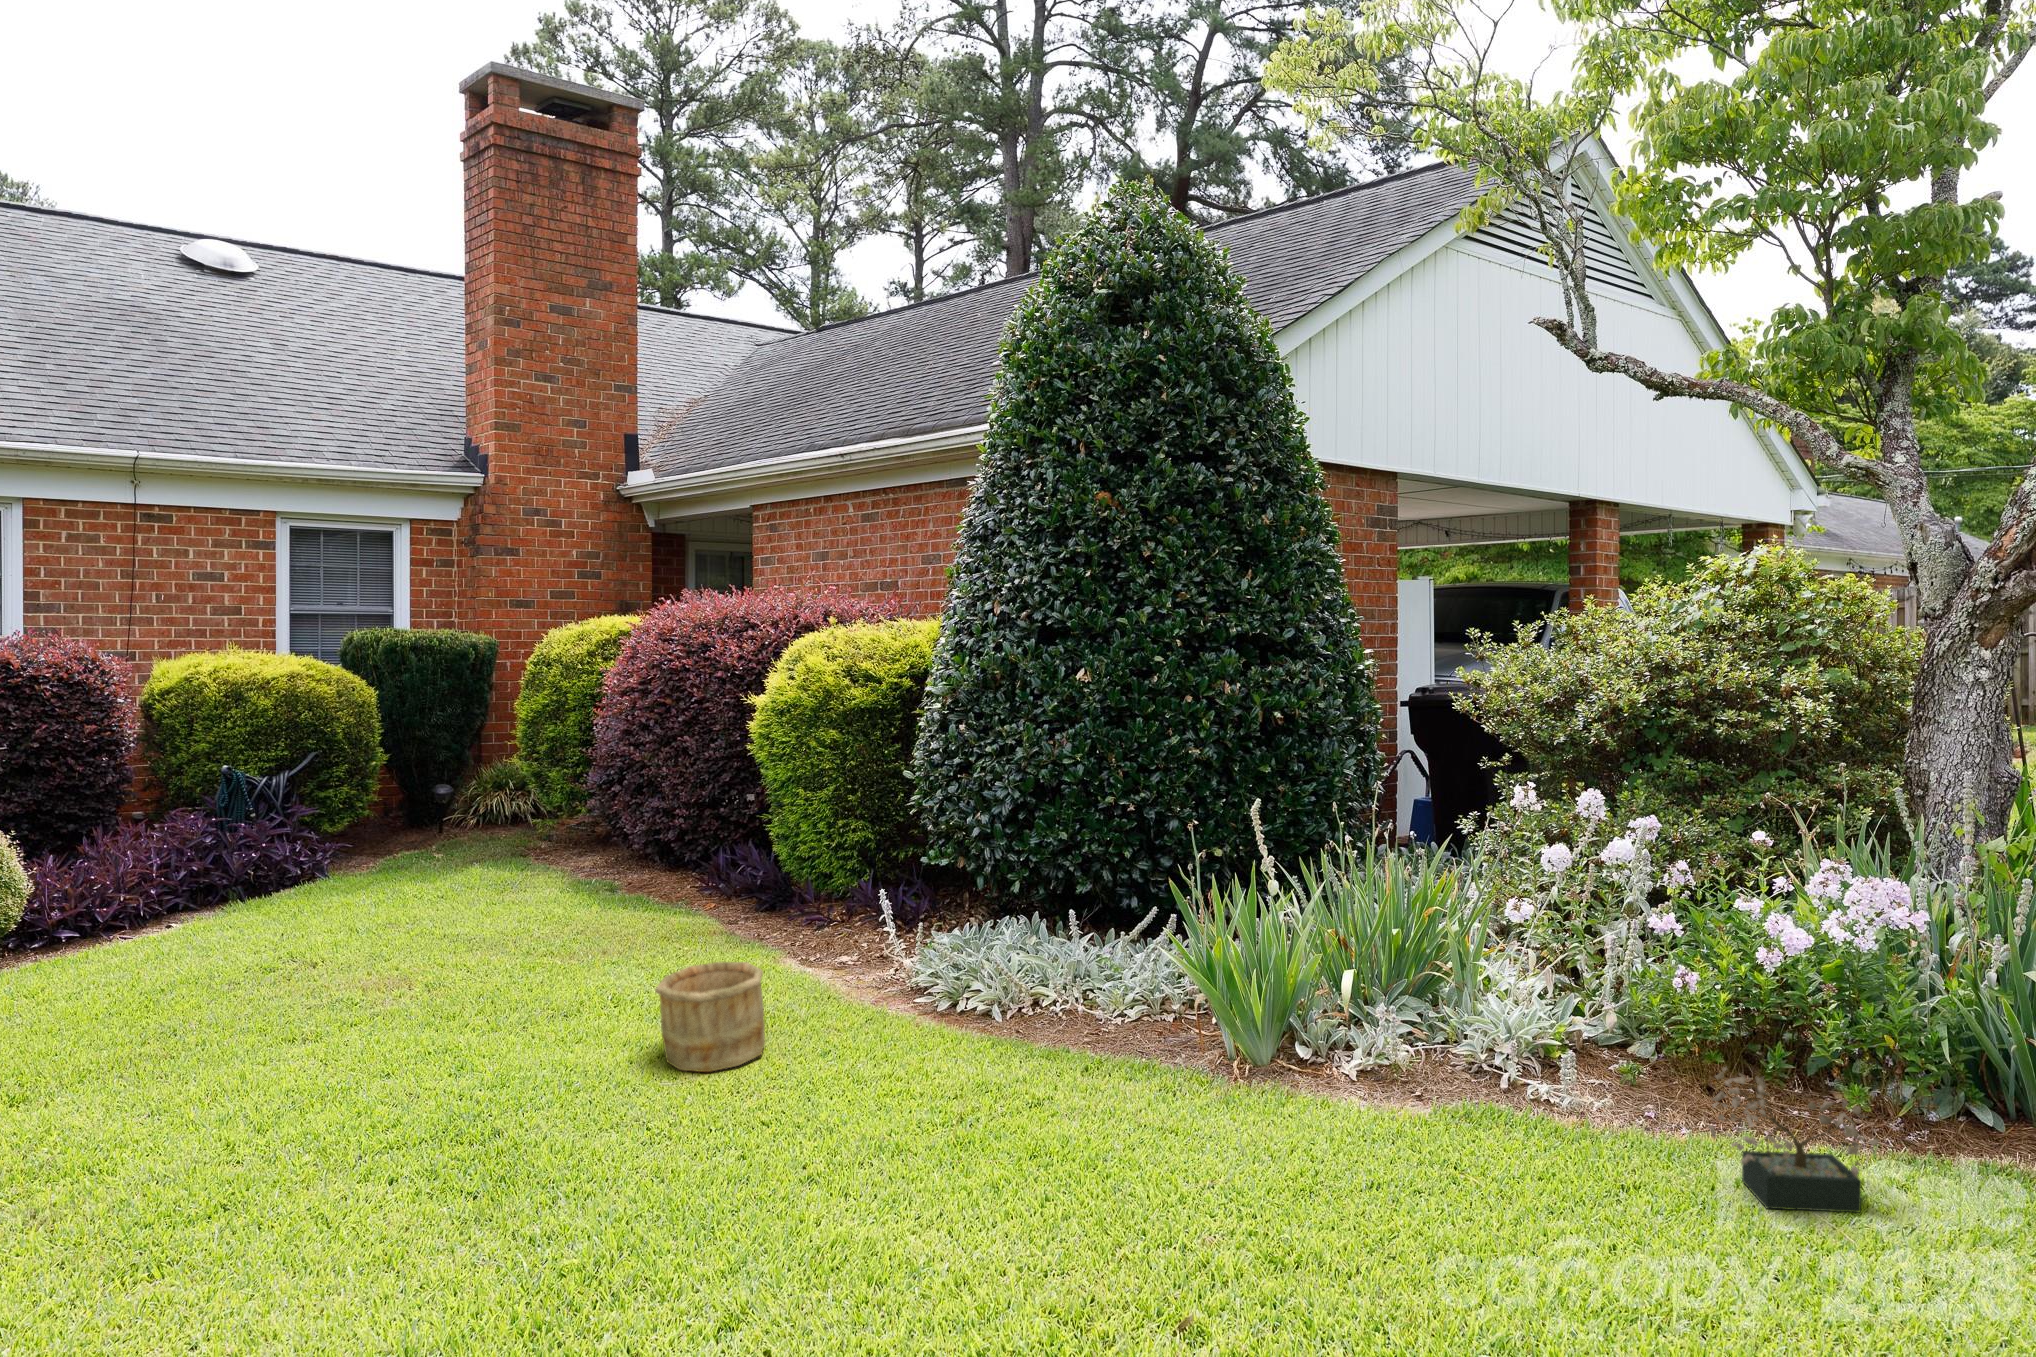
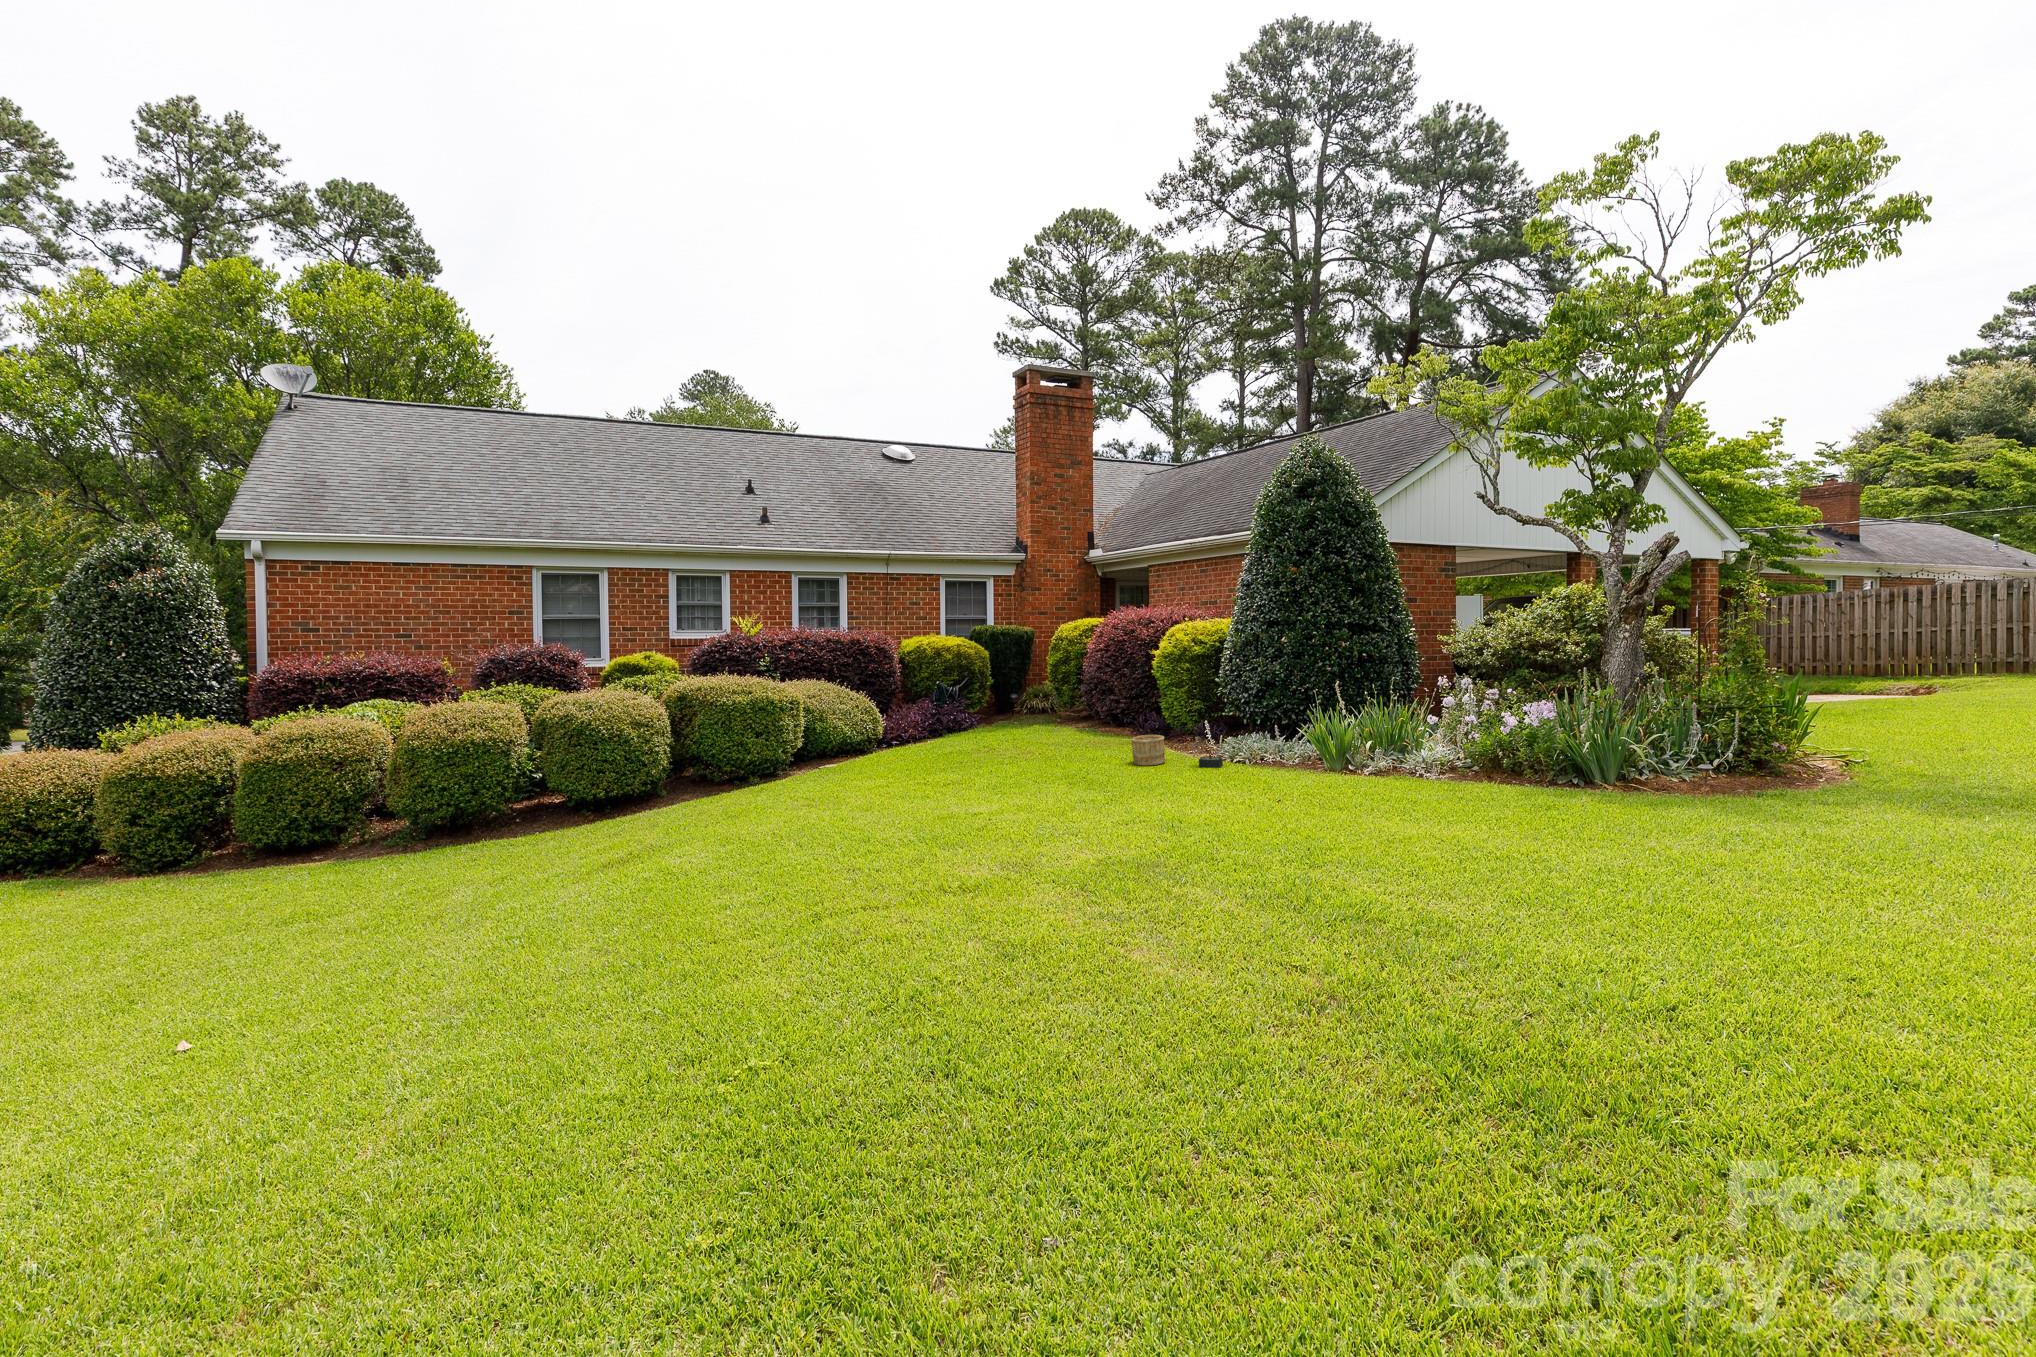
decorative plant: present [1709,1067,1879,1212] -> present [1191,737,1226,768]

